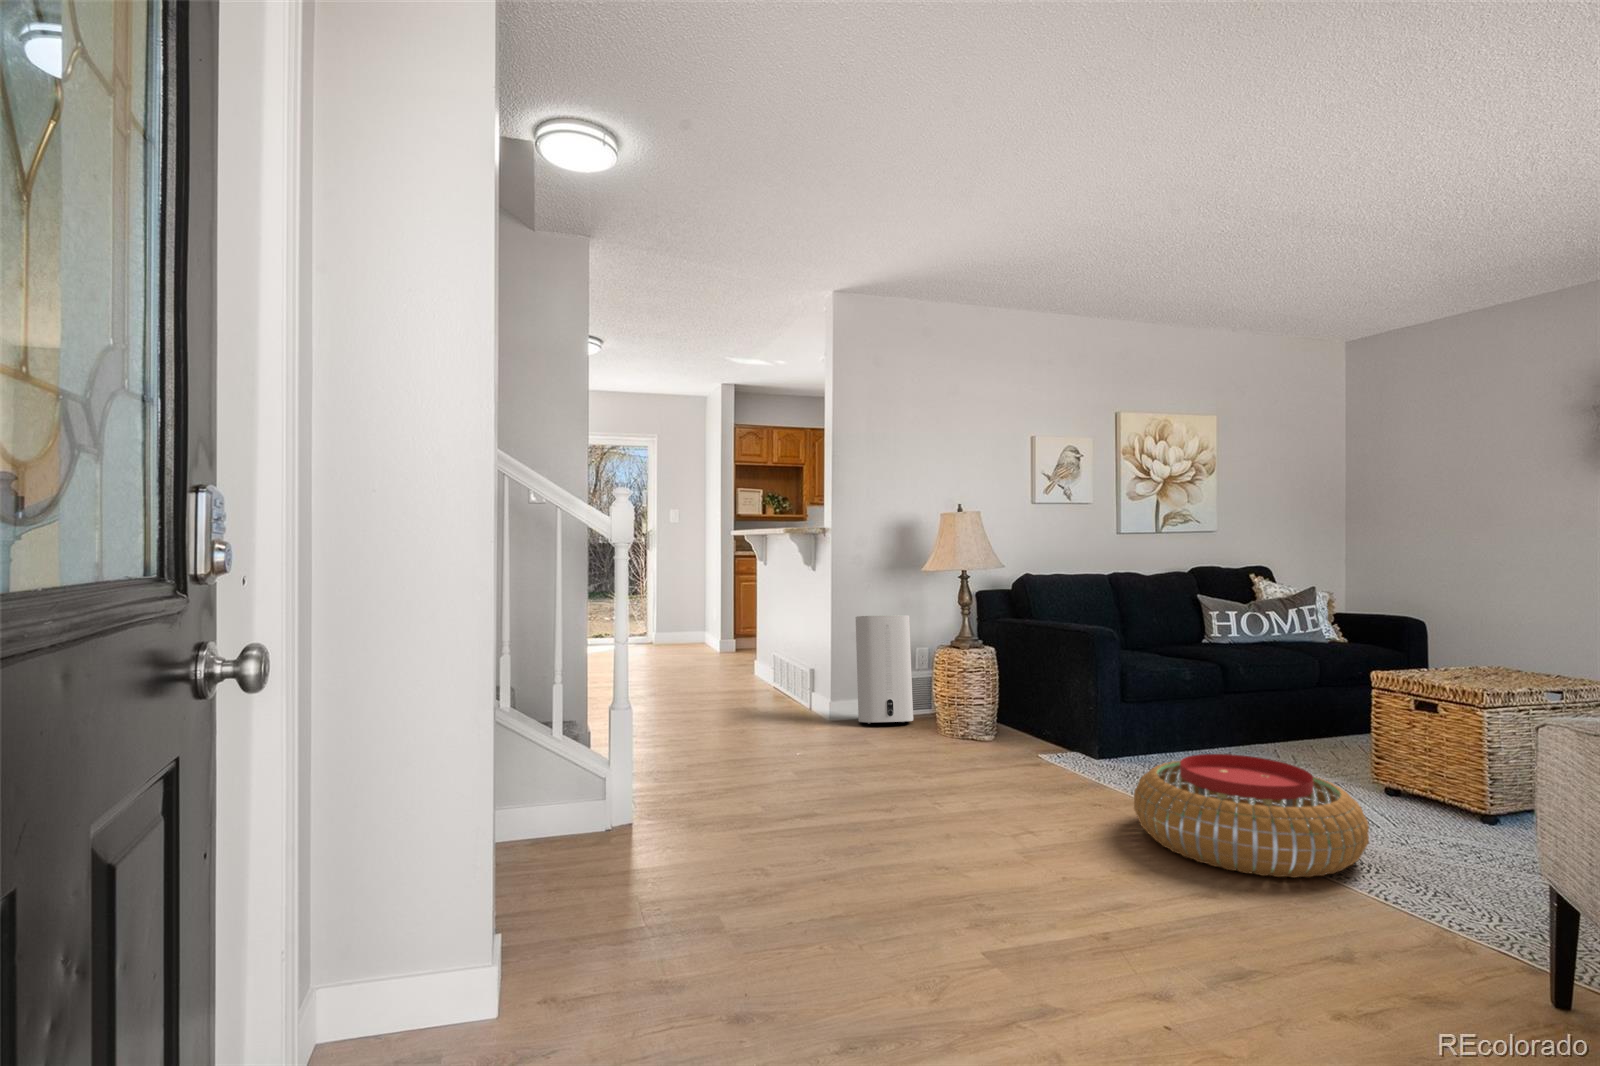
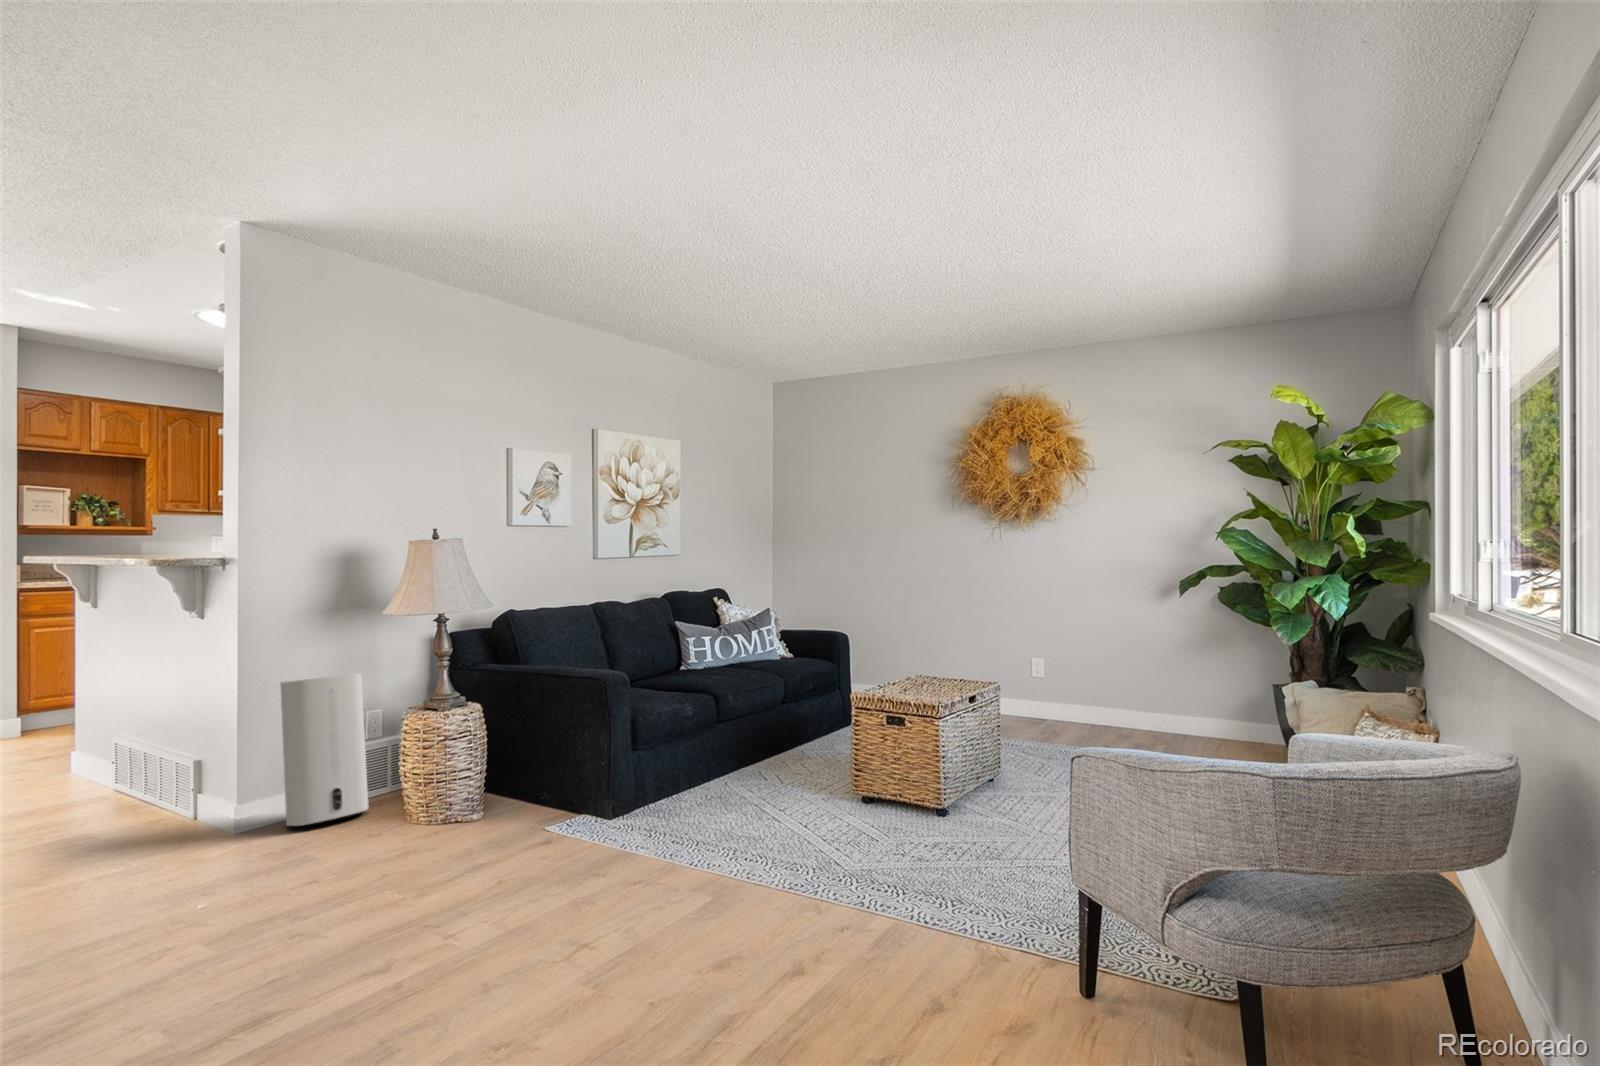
pouf: present [1134,754,1369,878] -> none [693,801,903,936]

